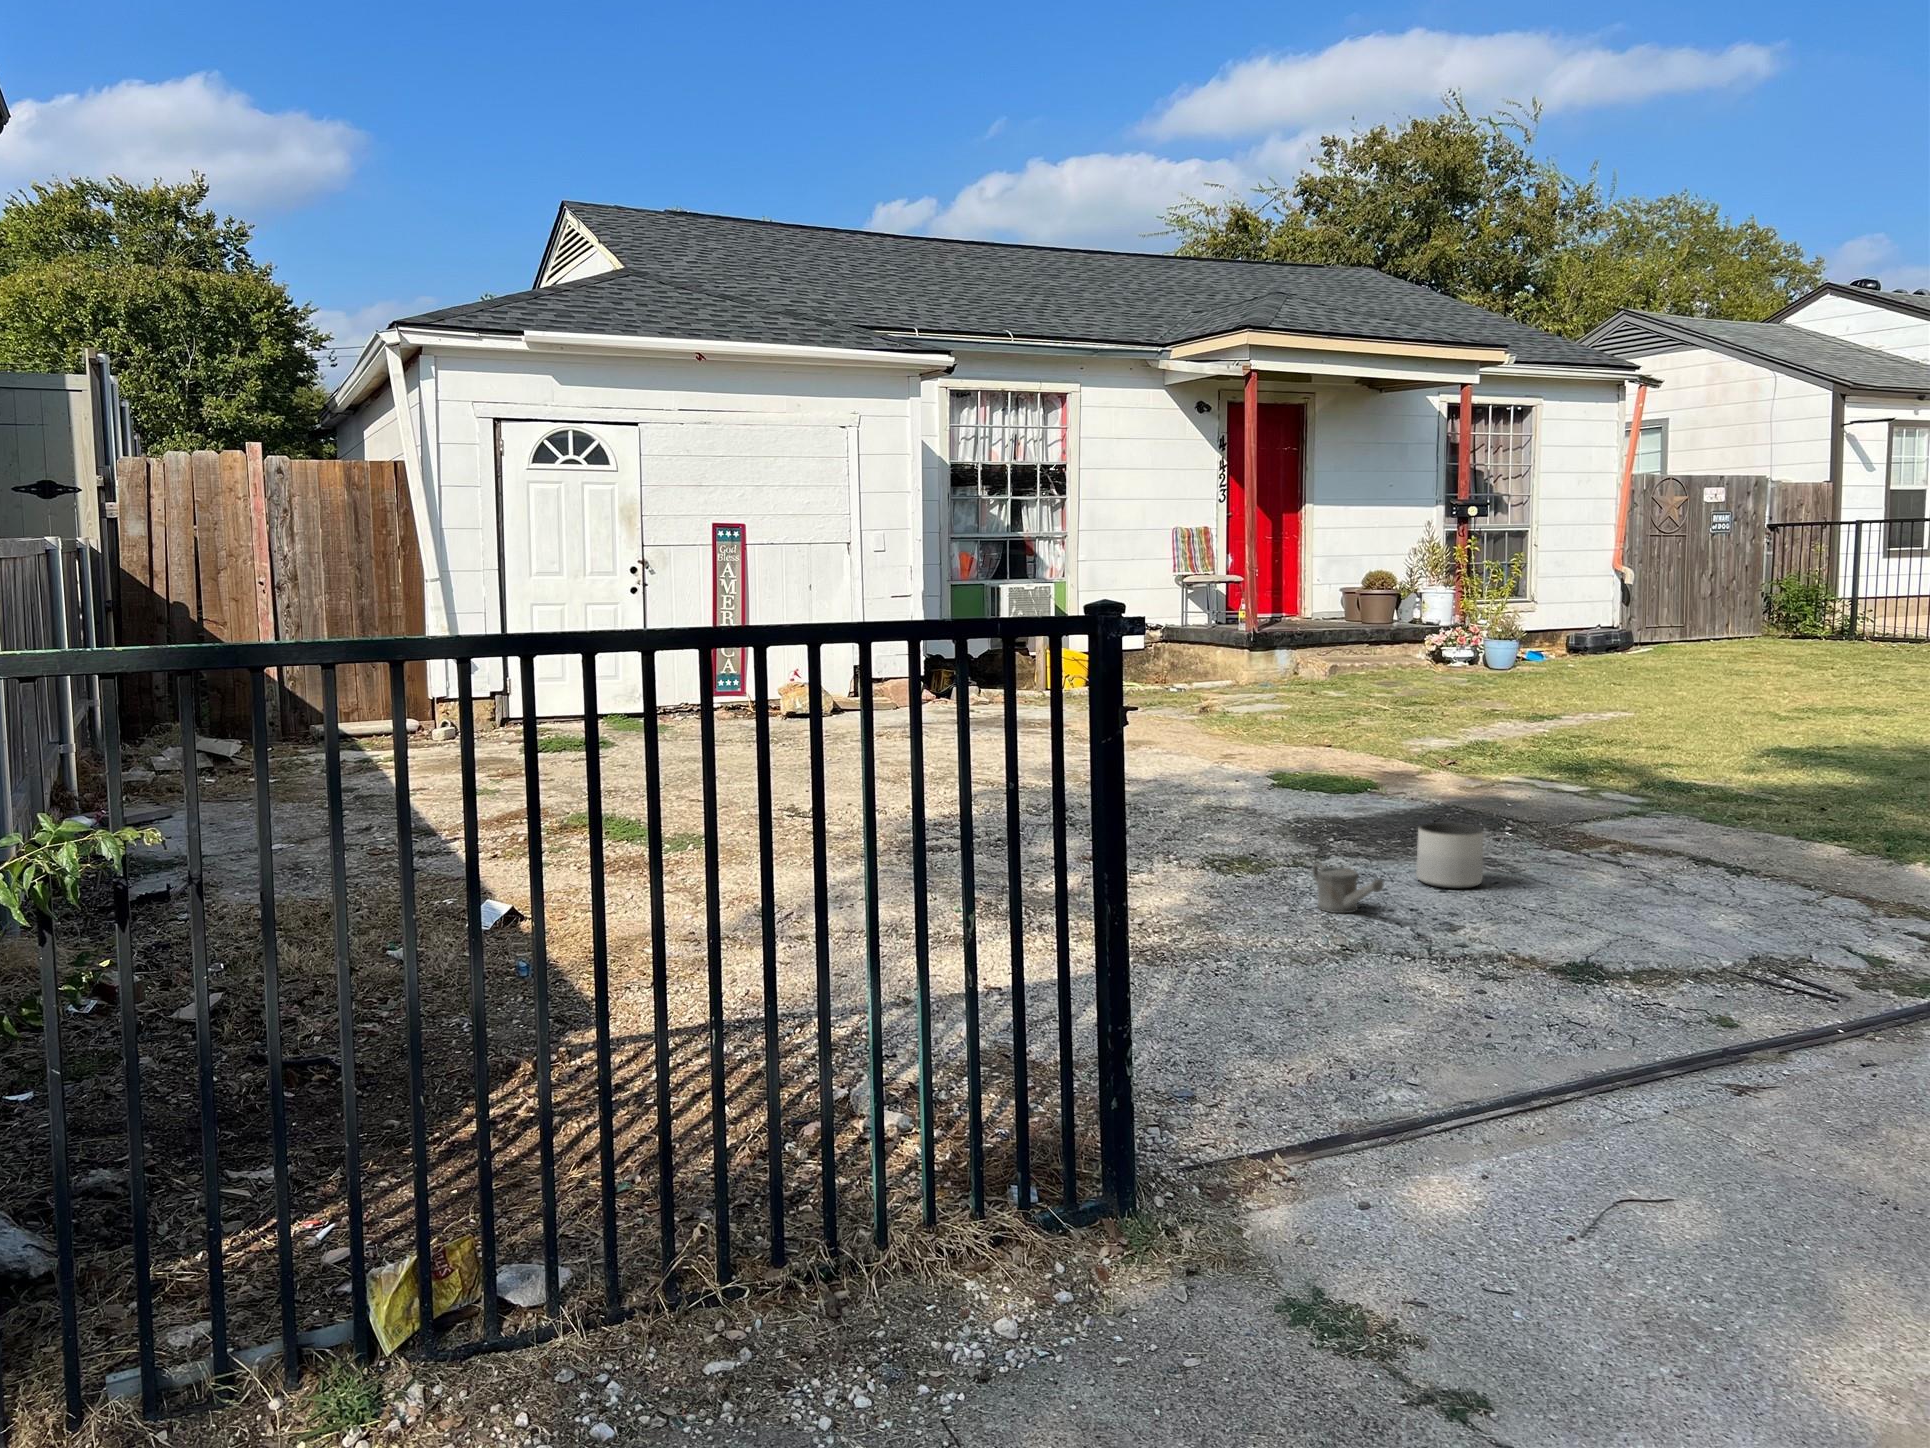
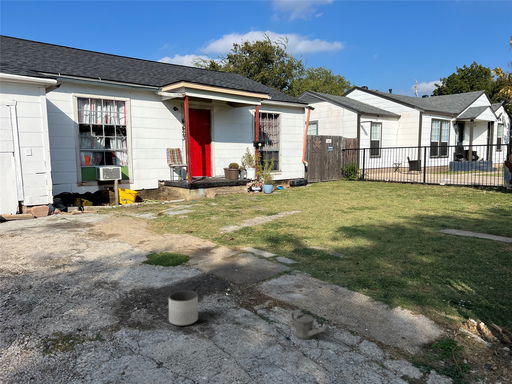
watering can: present [1313,864,1384,913] -> present [291,312,329,339]

